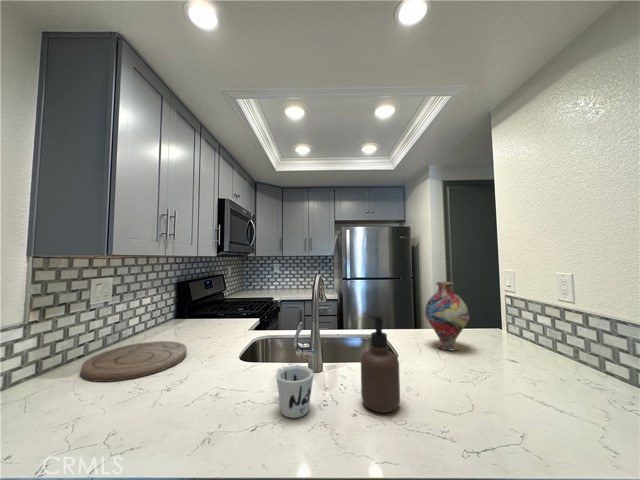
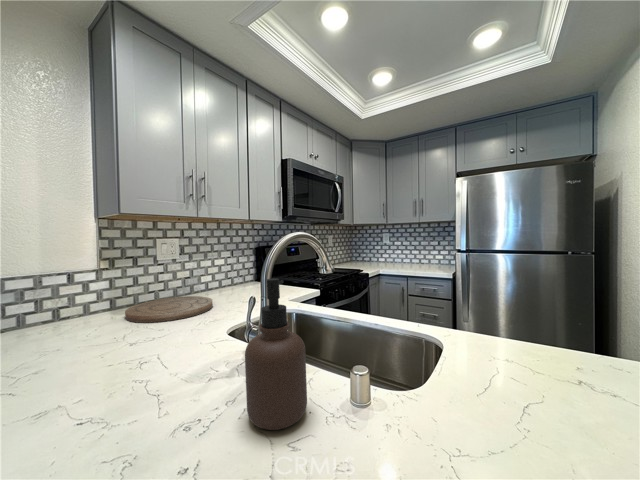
vase: present [425,282,469,351] -> none [491,241,590,371]
mug: present [276,366,313,418] -> none [158,334,210,395]

